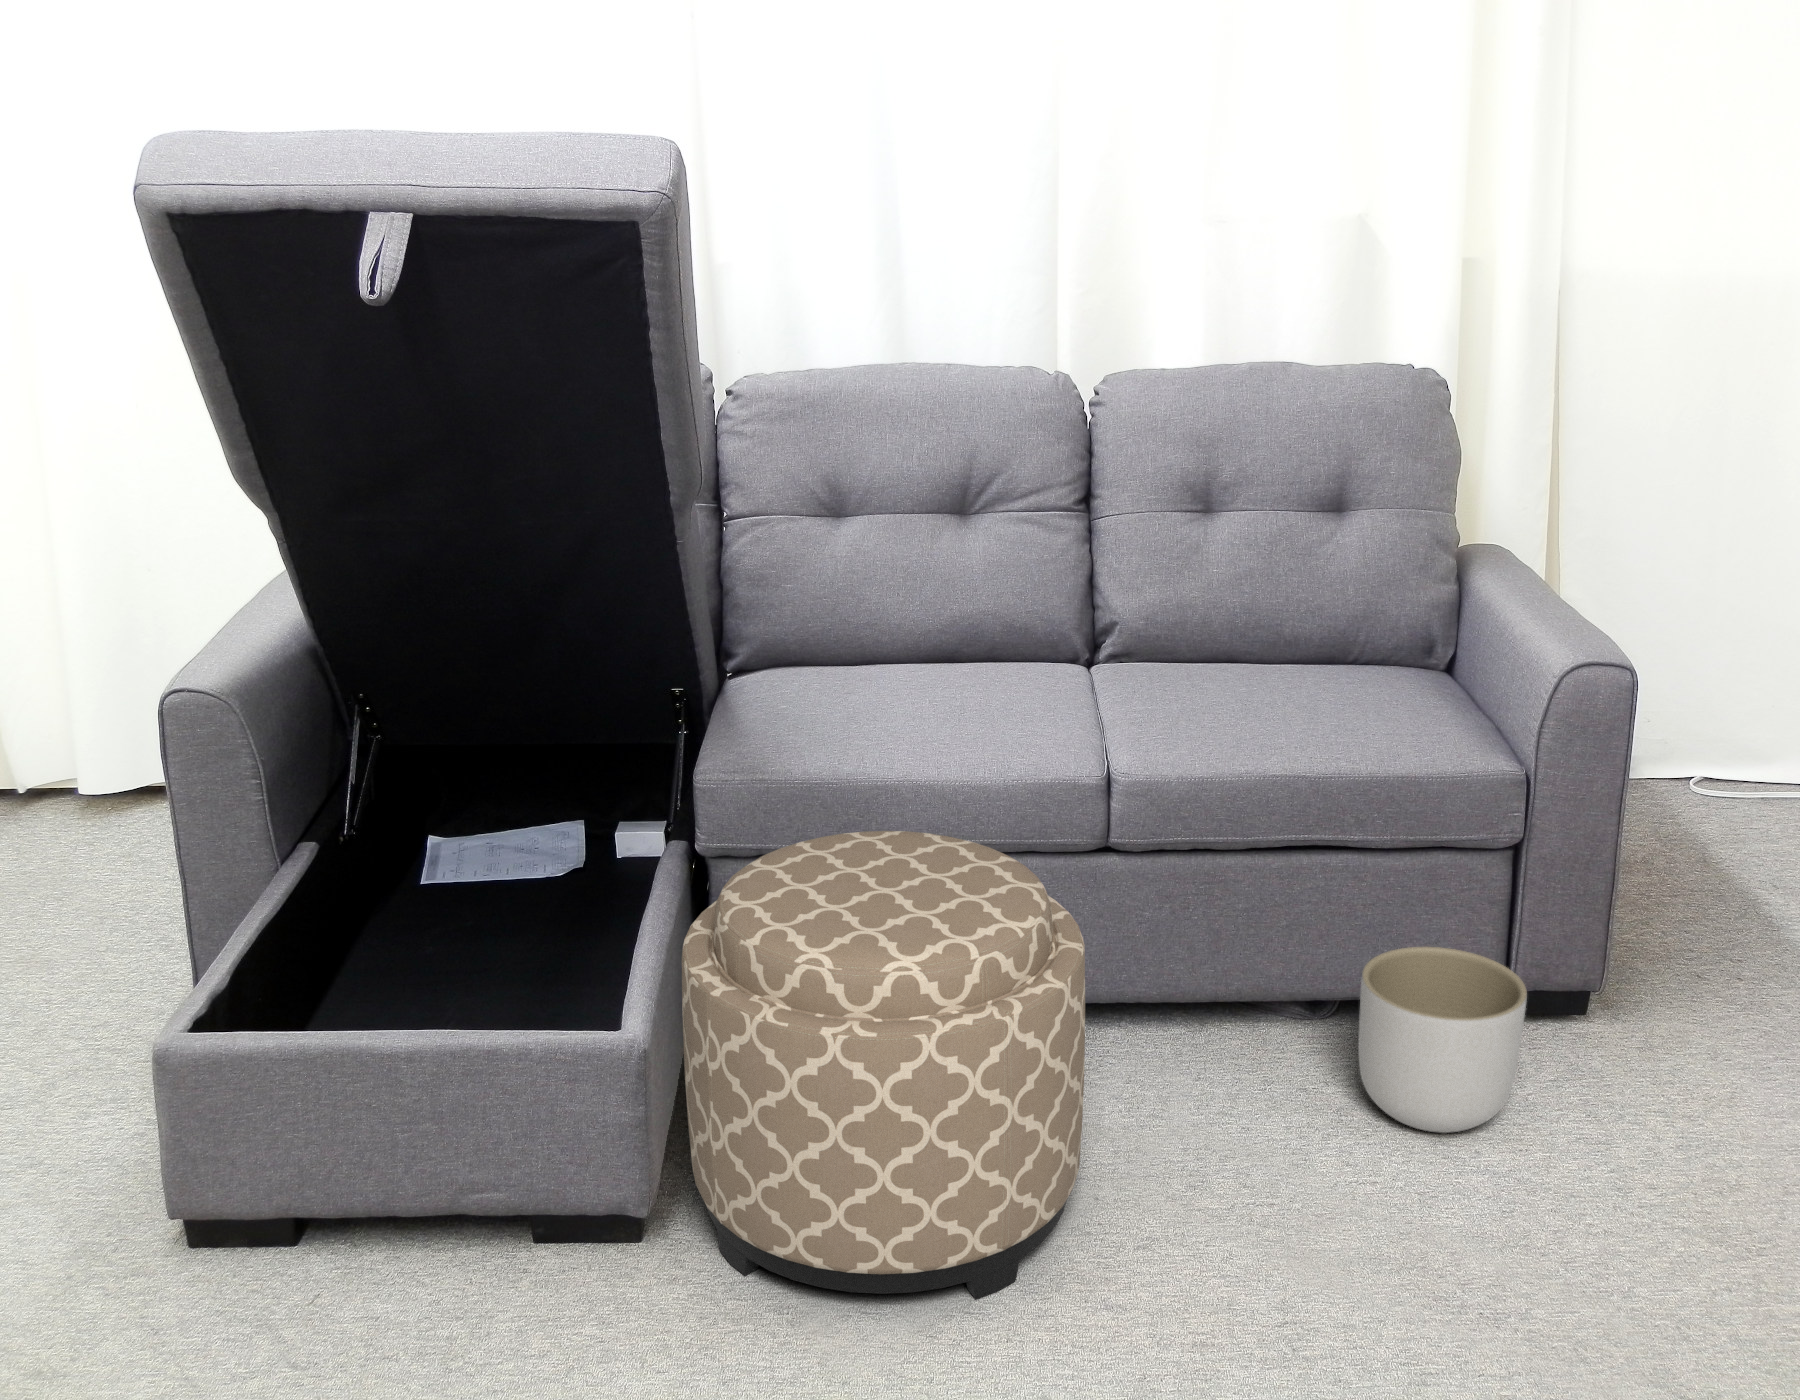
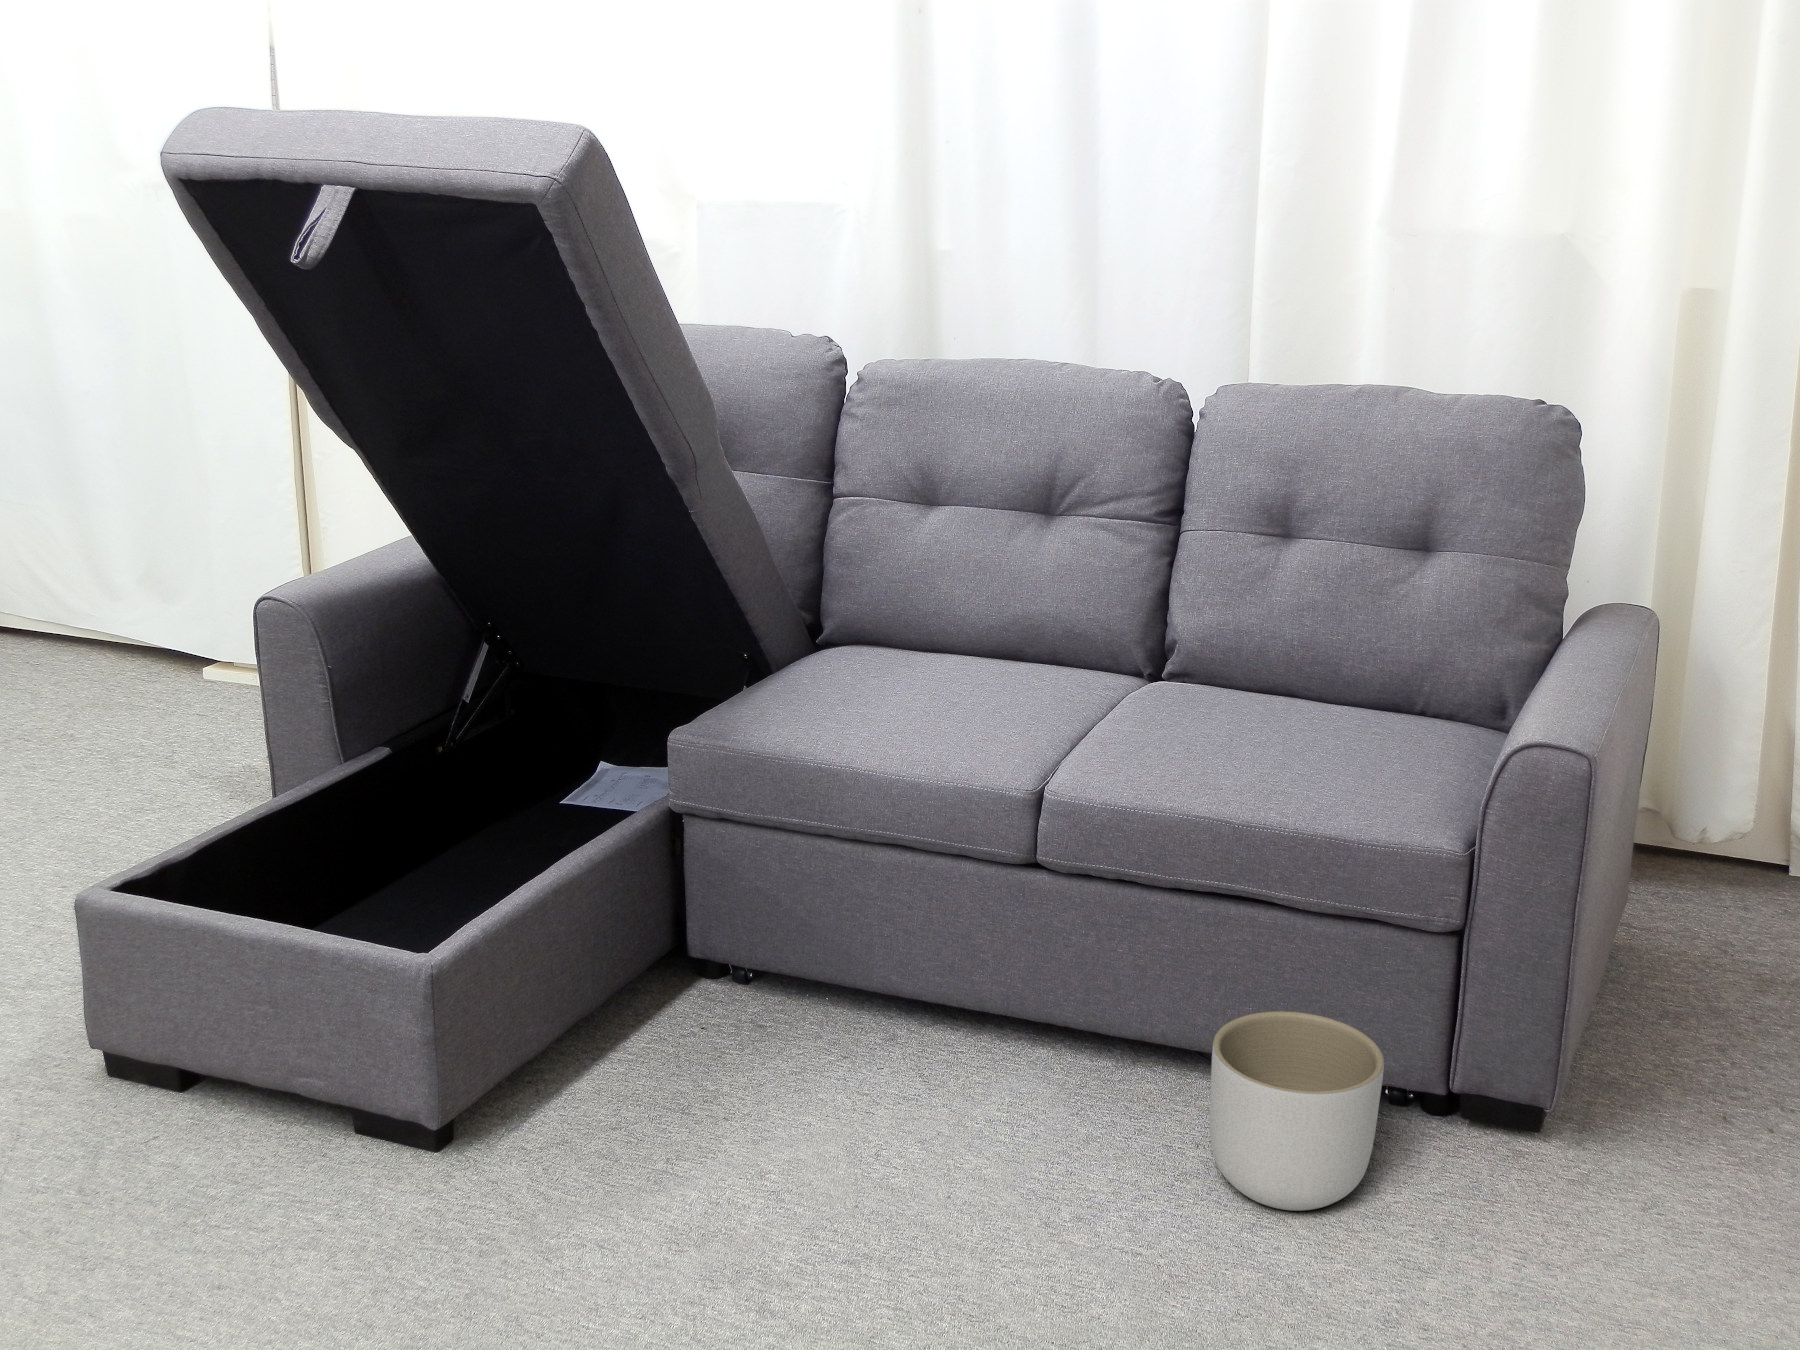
ottoman: present [682,831,1085,1299] -> none [507,786,887,1231]

